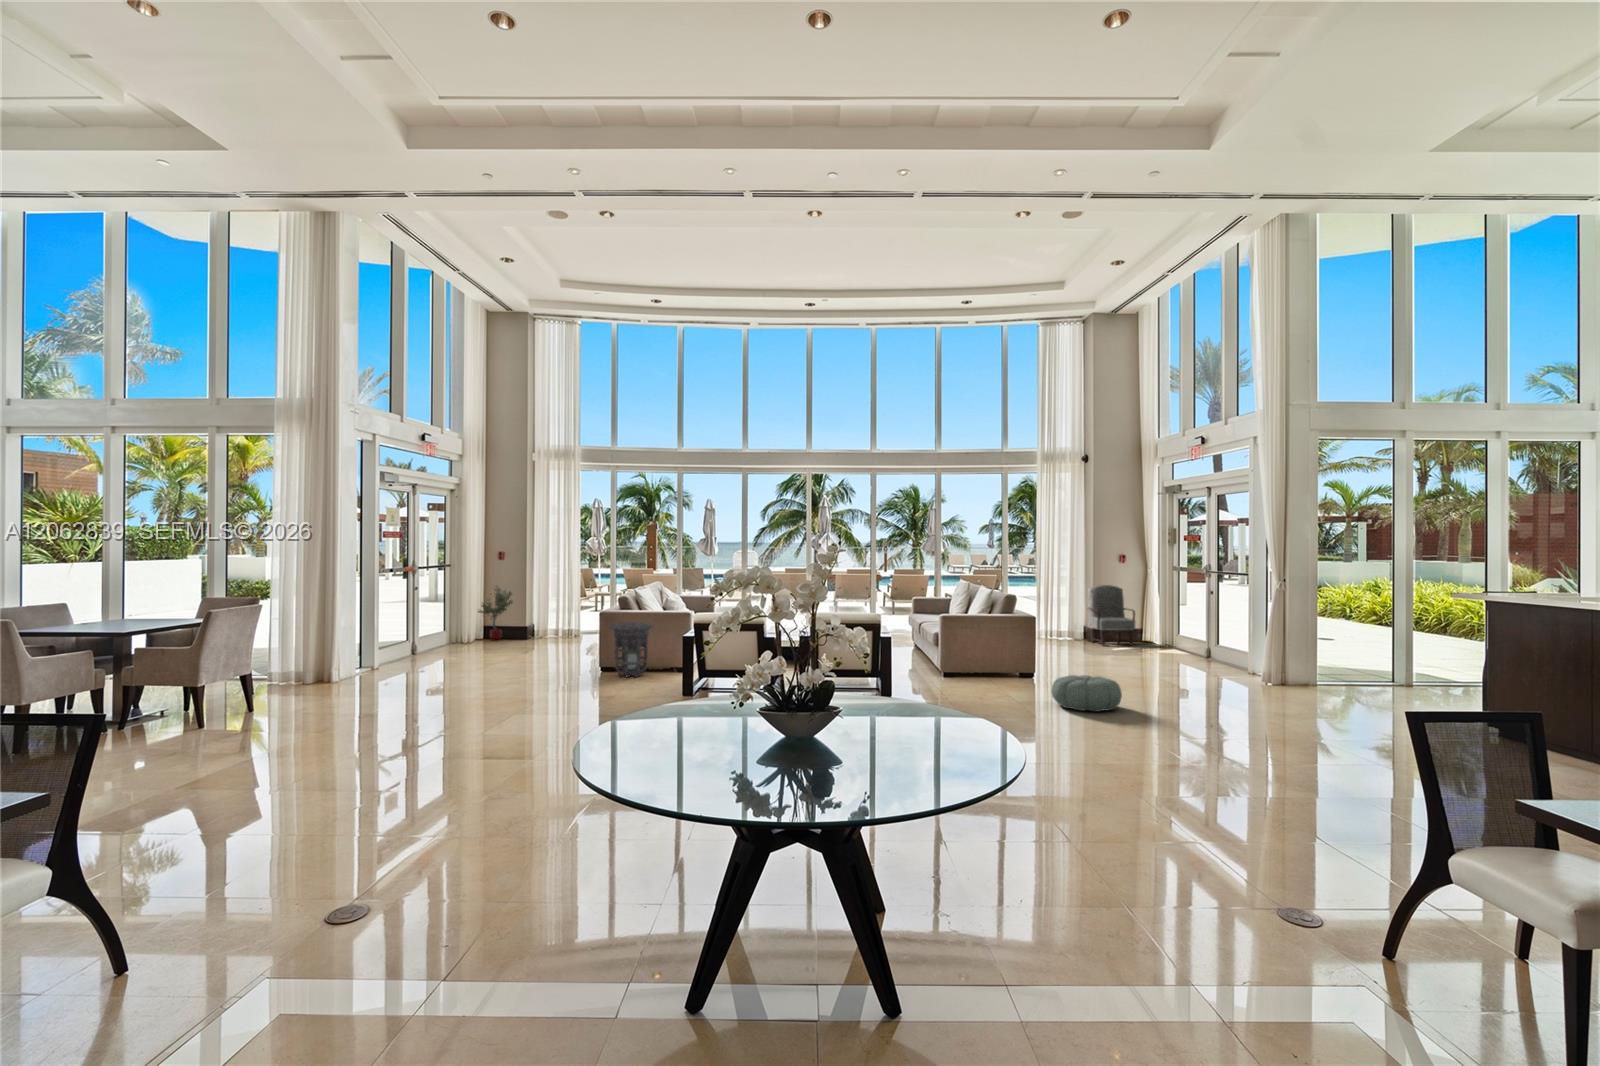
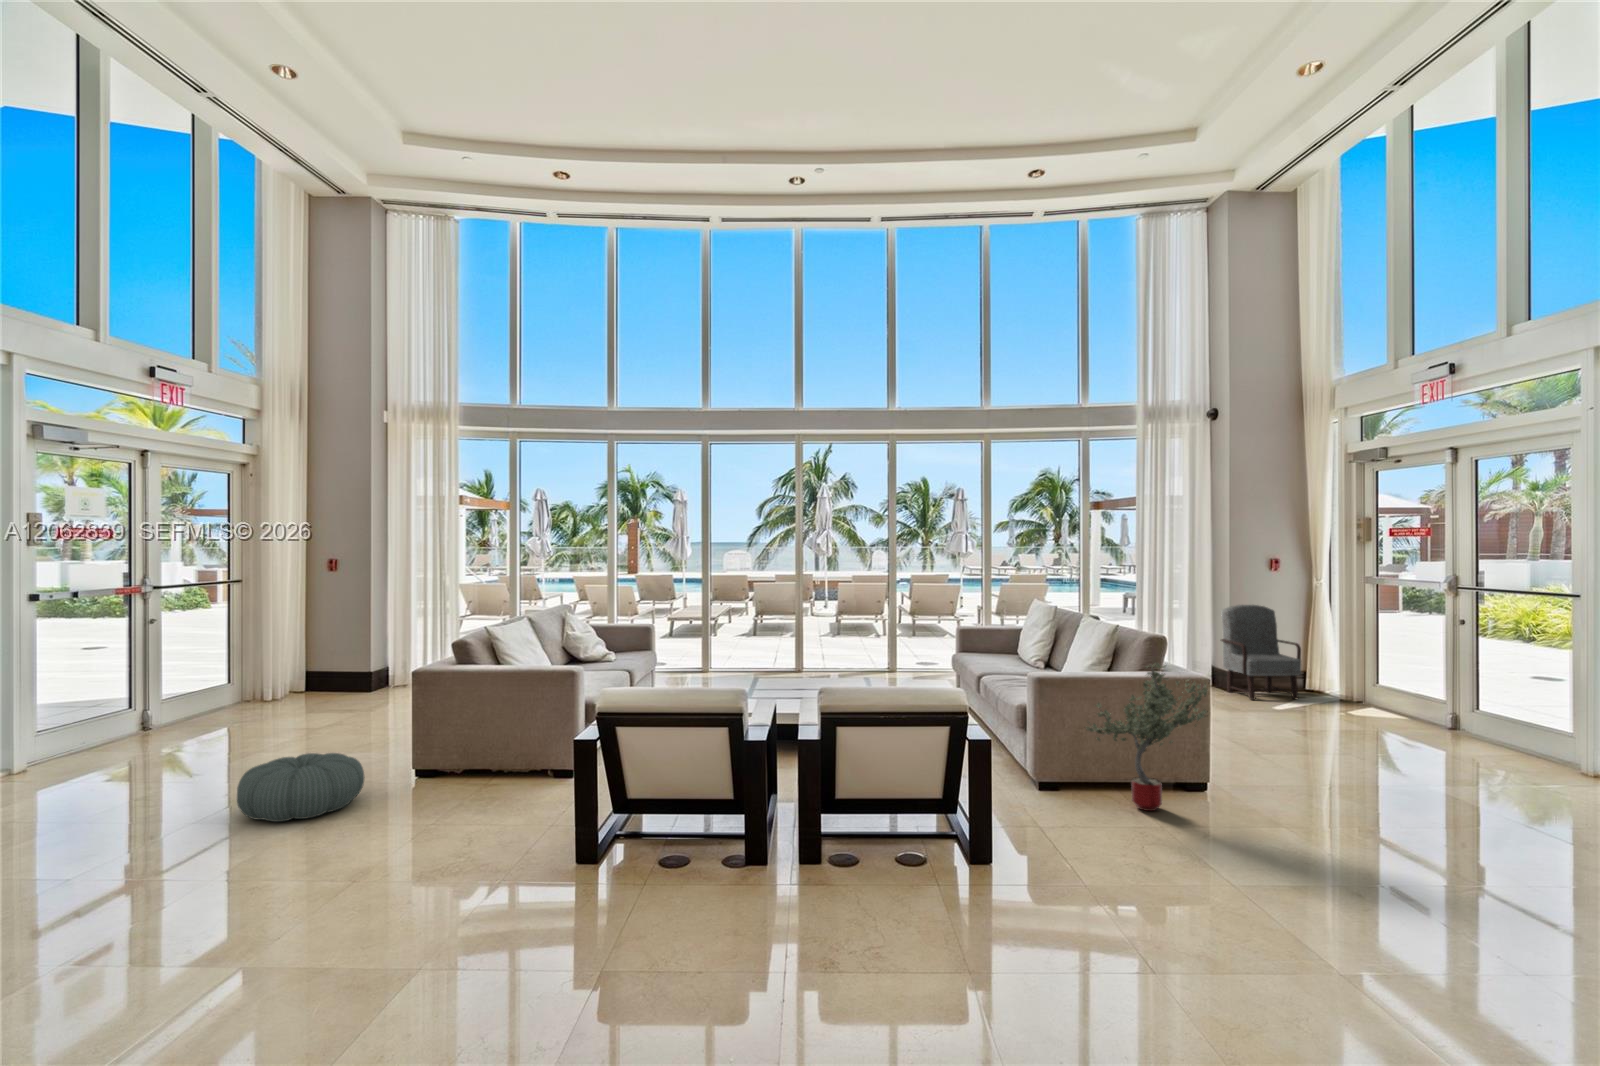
potted tree: present [479,588,513,640] -> present [1087,663,1208,811]
side table: present [609,622,653,677] -> none [417,689,505,797]
pouf: present [1051,675,1122,712] -> present [237,753,365,822]

